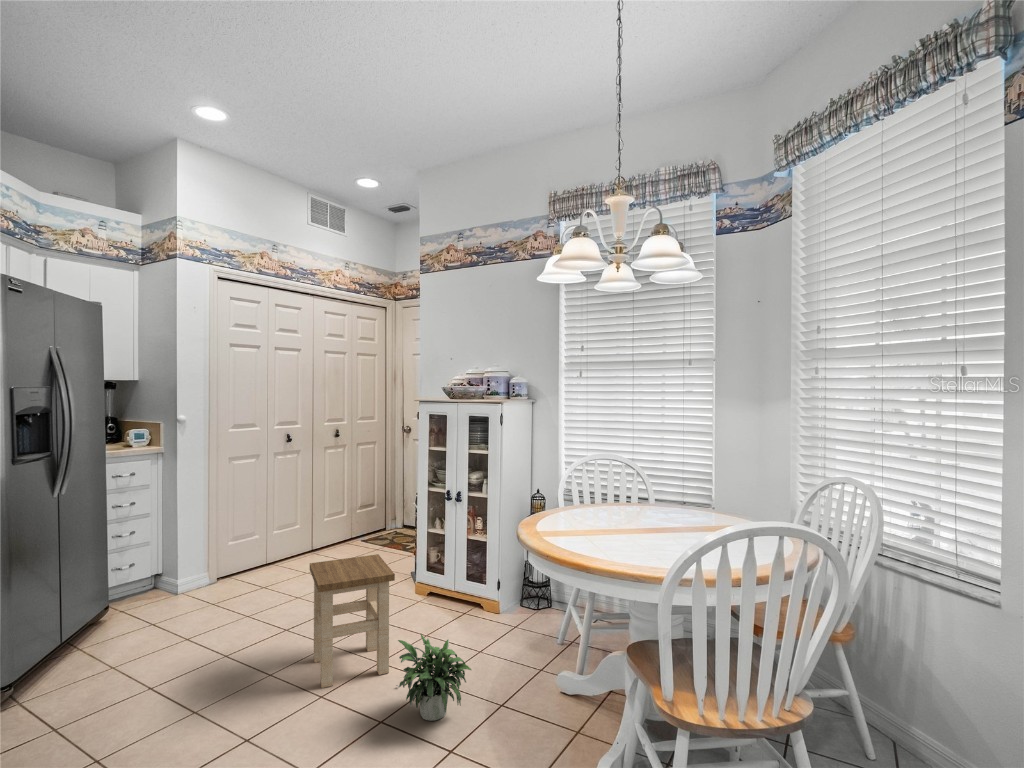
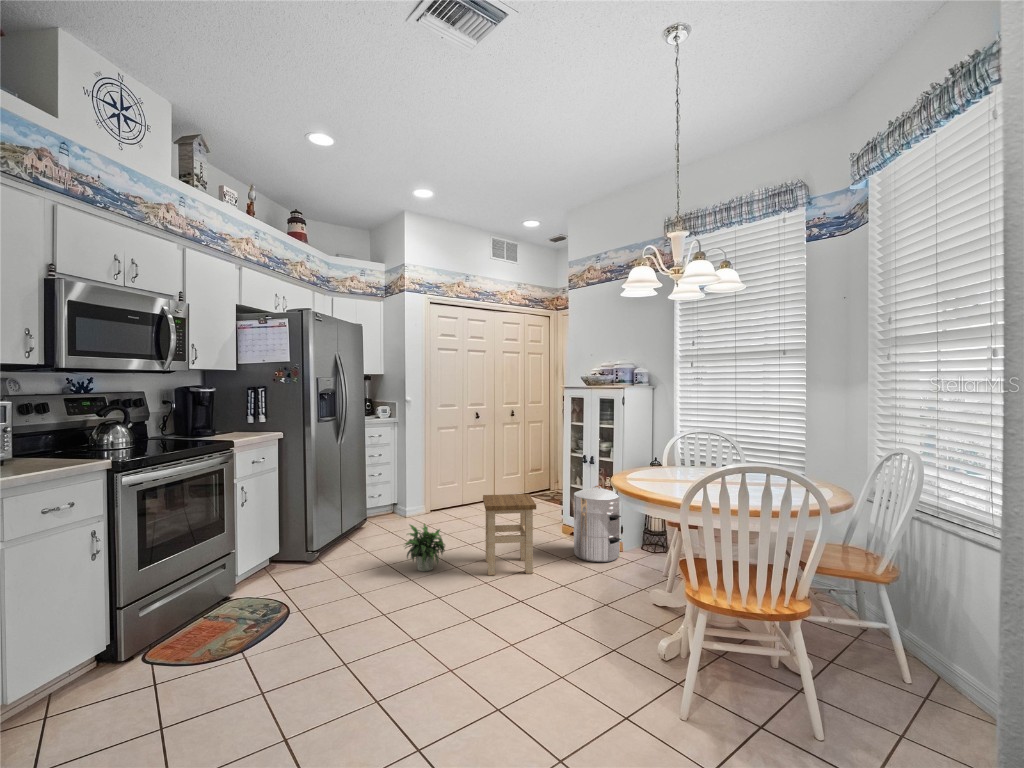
waste bin: none [437,533,503,638] -> present [574,486,621,562]
potted plant: present [396,634,471,721] -> present [405,524,445,571]

